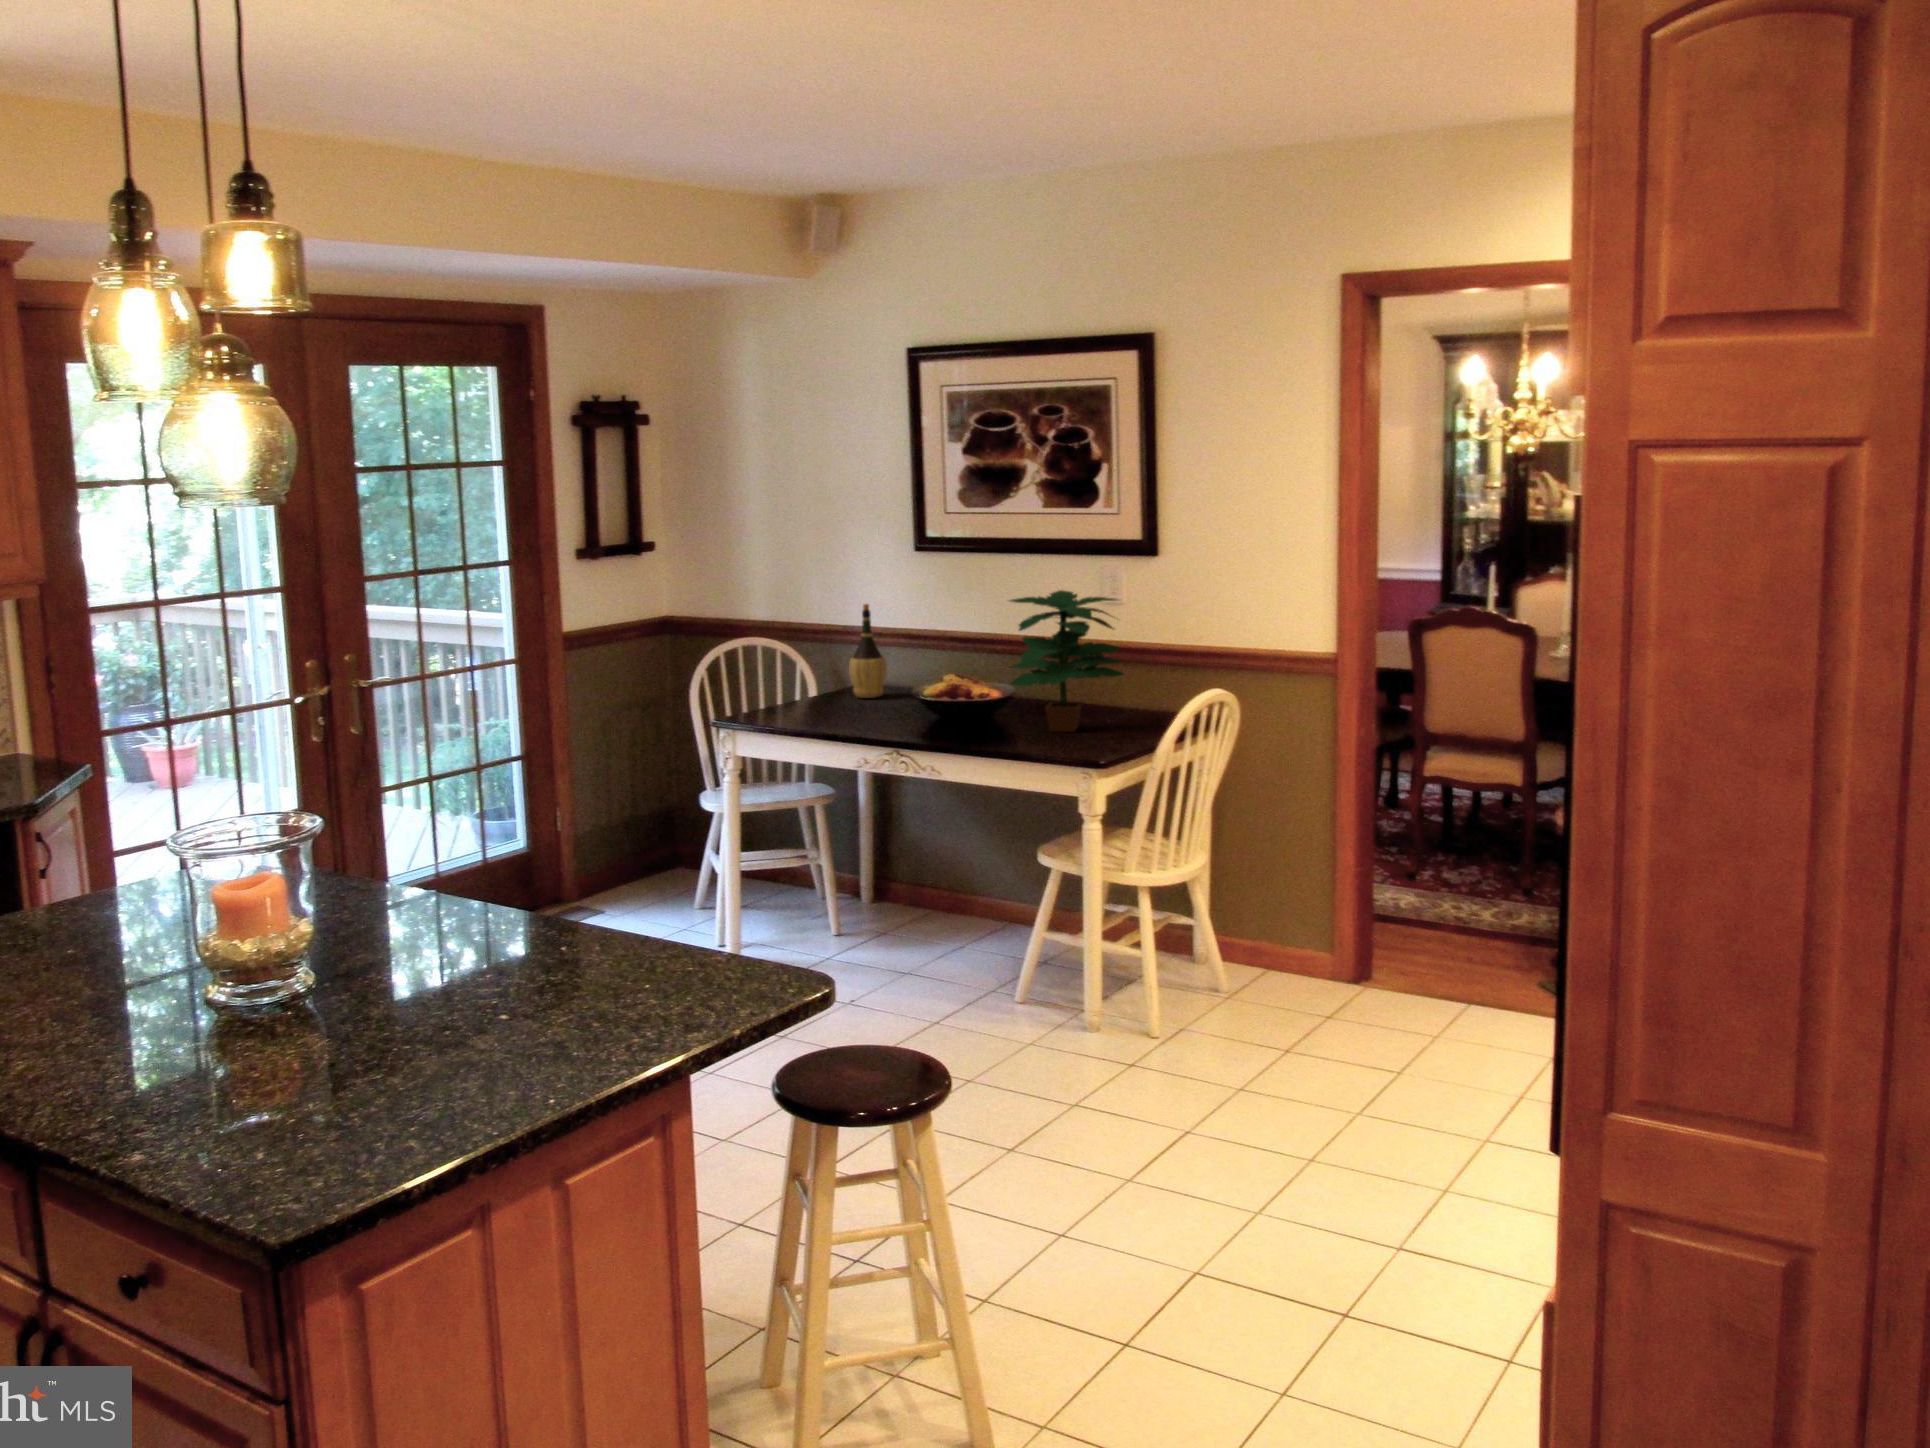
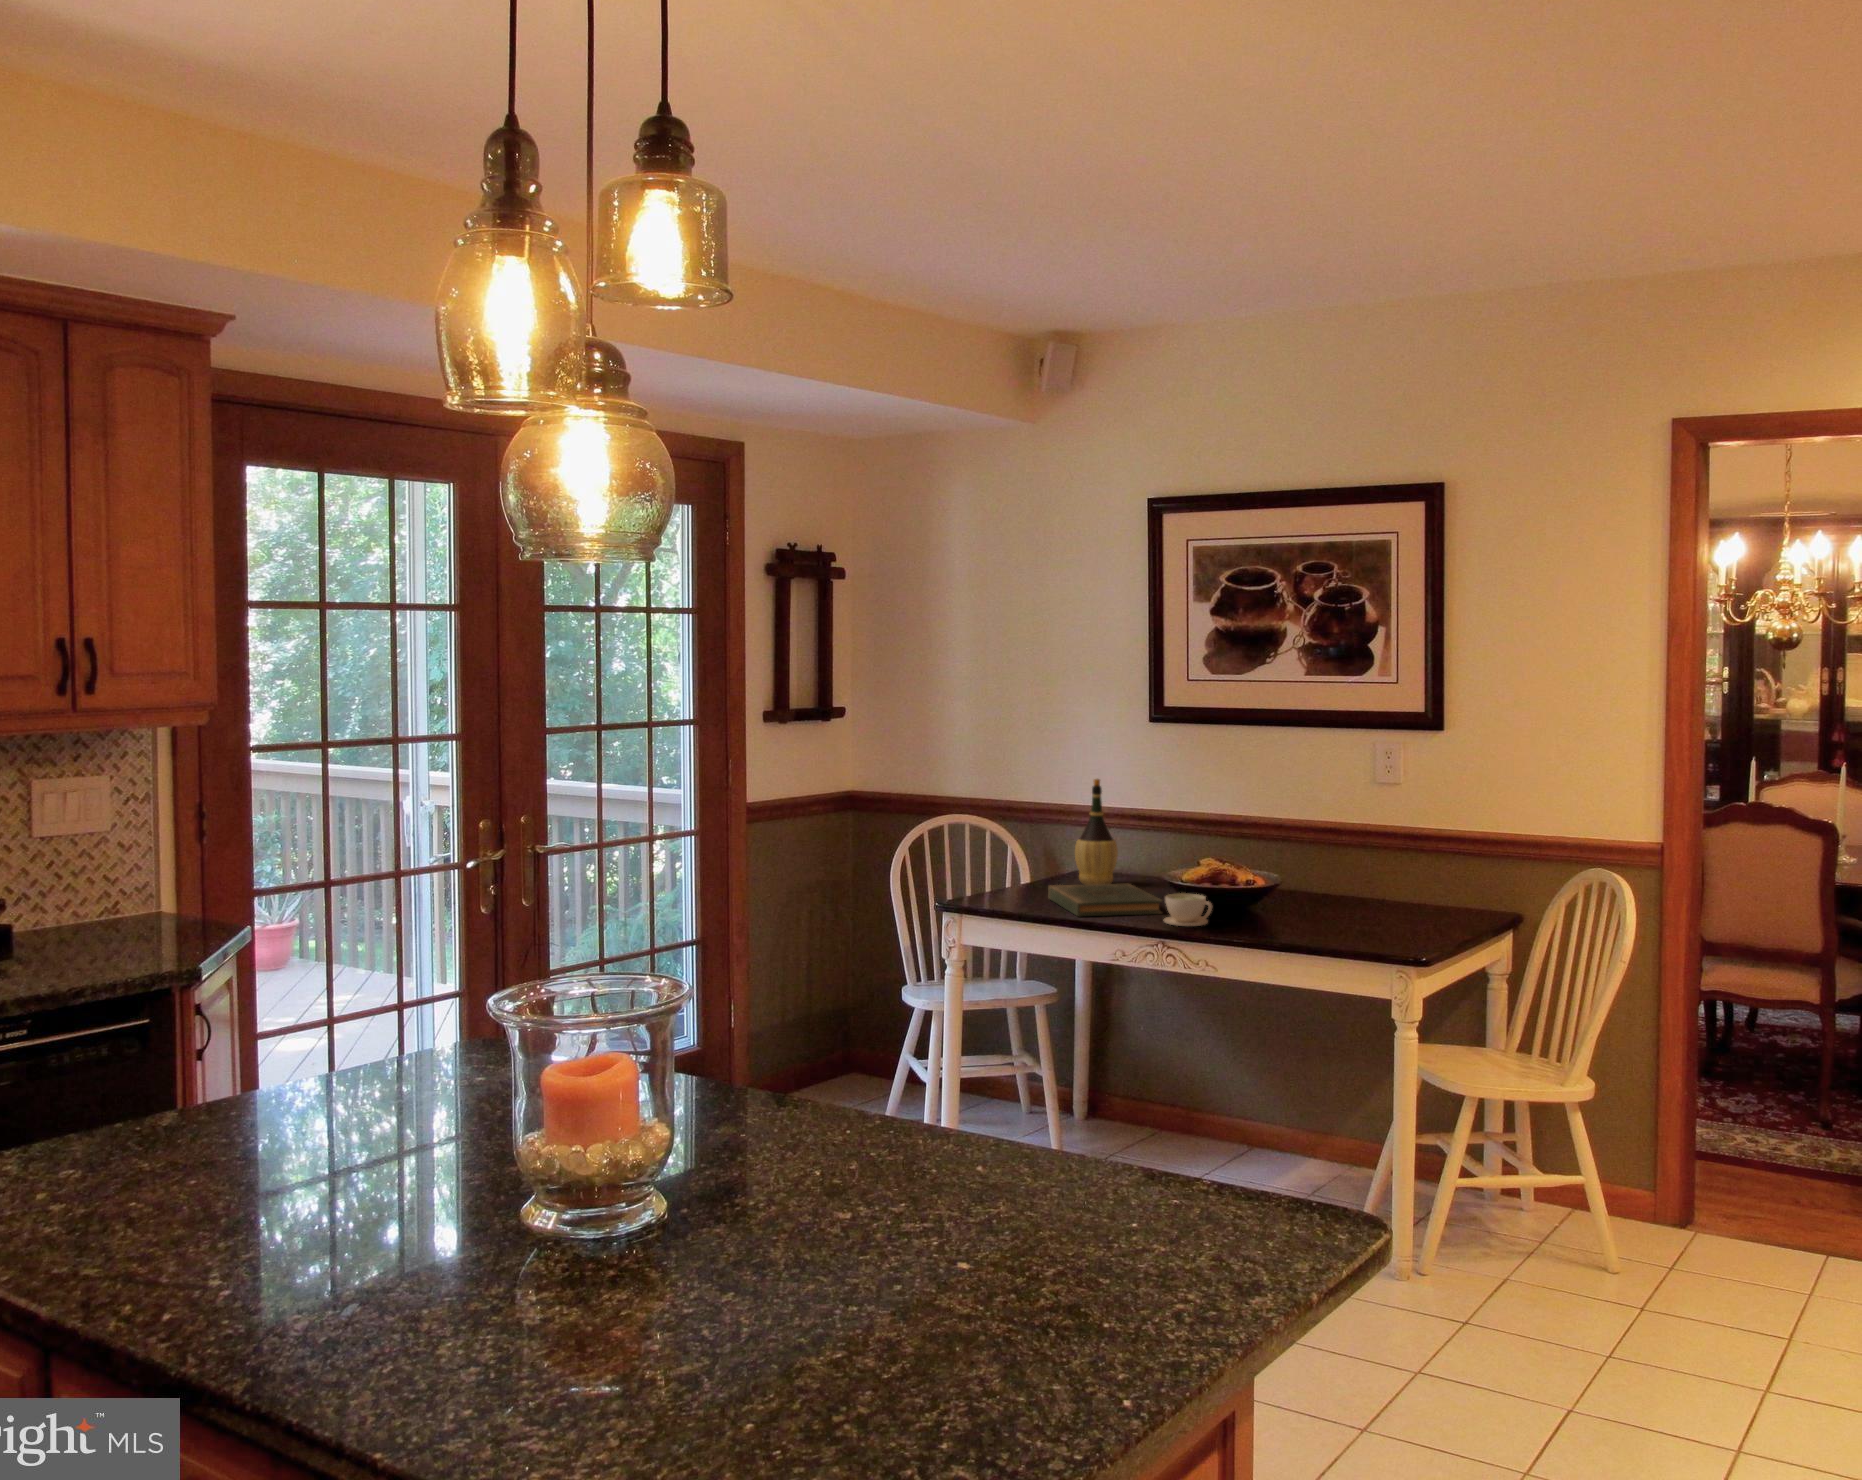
potted plant: present [1010,590,1124,732] -> none [1288,766,1428,930]
book: none [818,696,910,728] -> present [1048,884,1162,916]
coffee cup: none [904,705,944,734] -> present [1164,893,1212,926]

